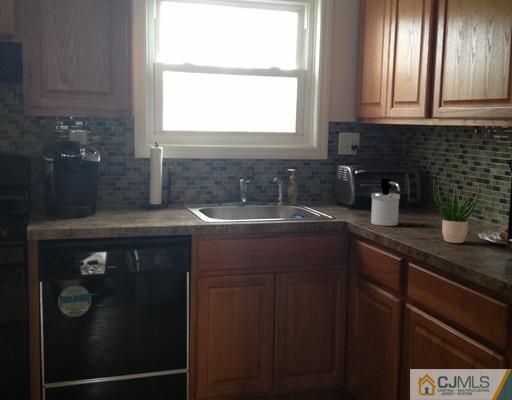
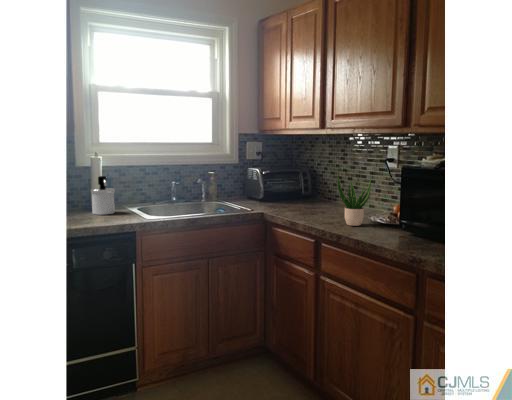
soap dispenser: present [371,178,400,226] -> present [91,176,115,215]

